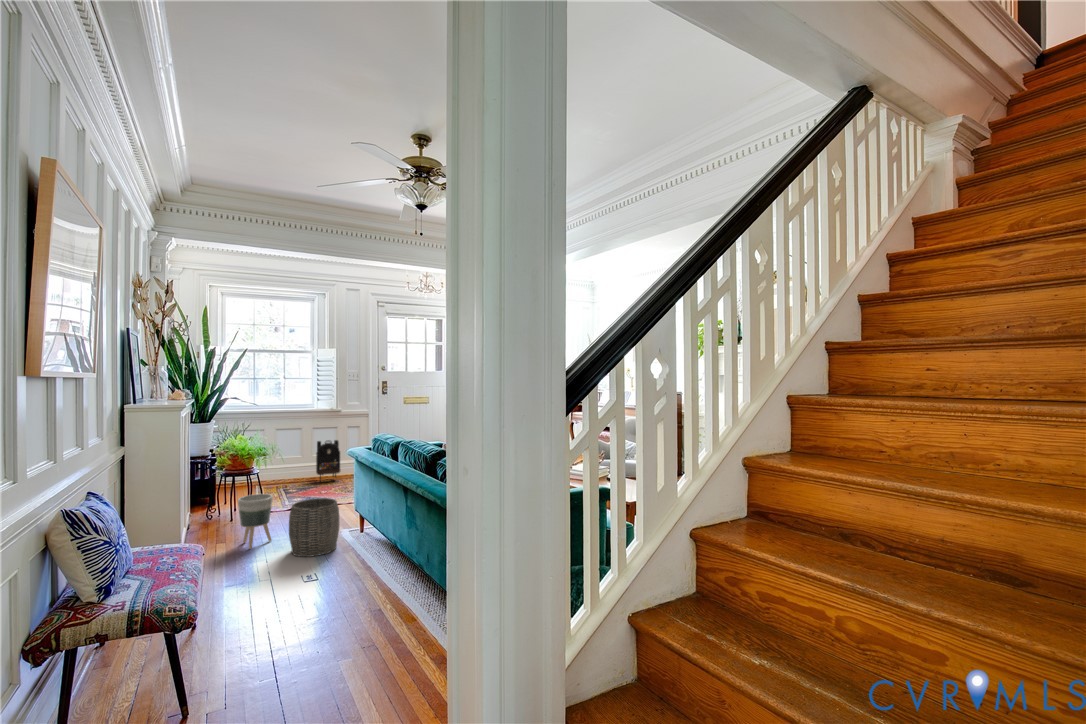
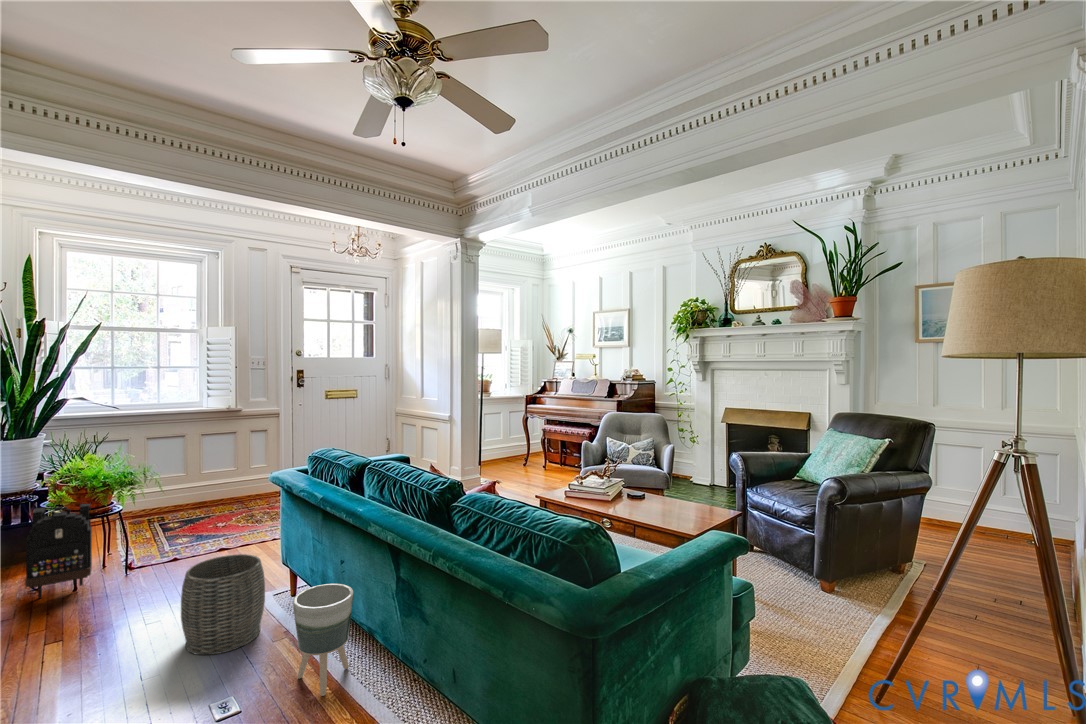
backpack: present [316,440,340,480] -> present [25,504,92,598]
planter: present [238,494,273,549] -> present [293,584,353,696]

